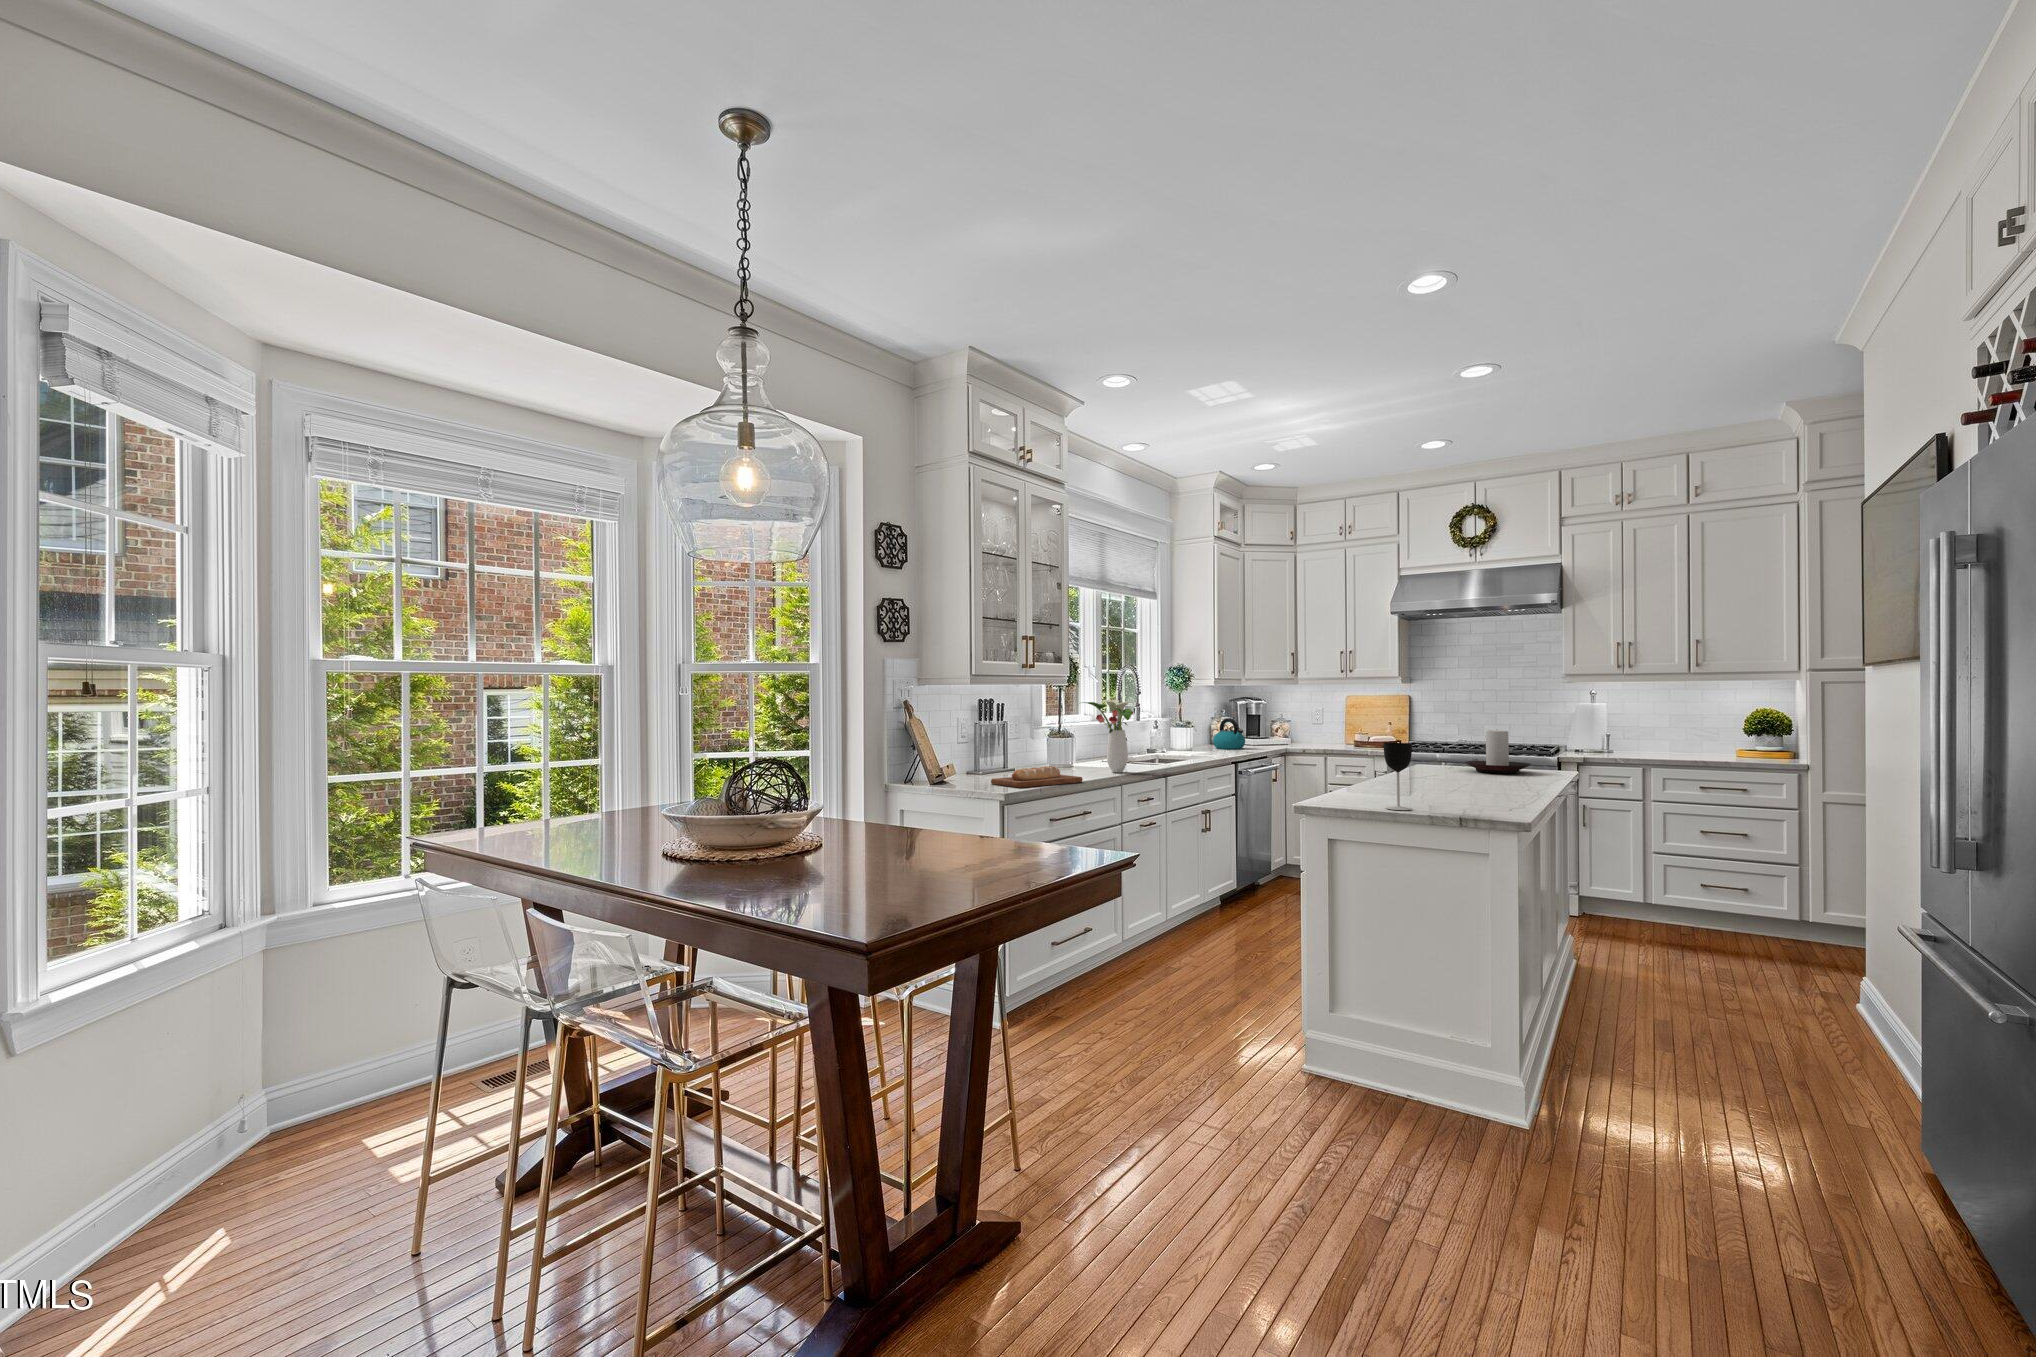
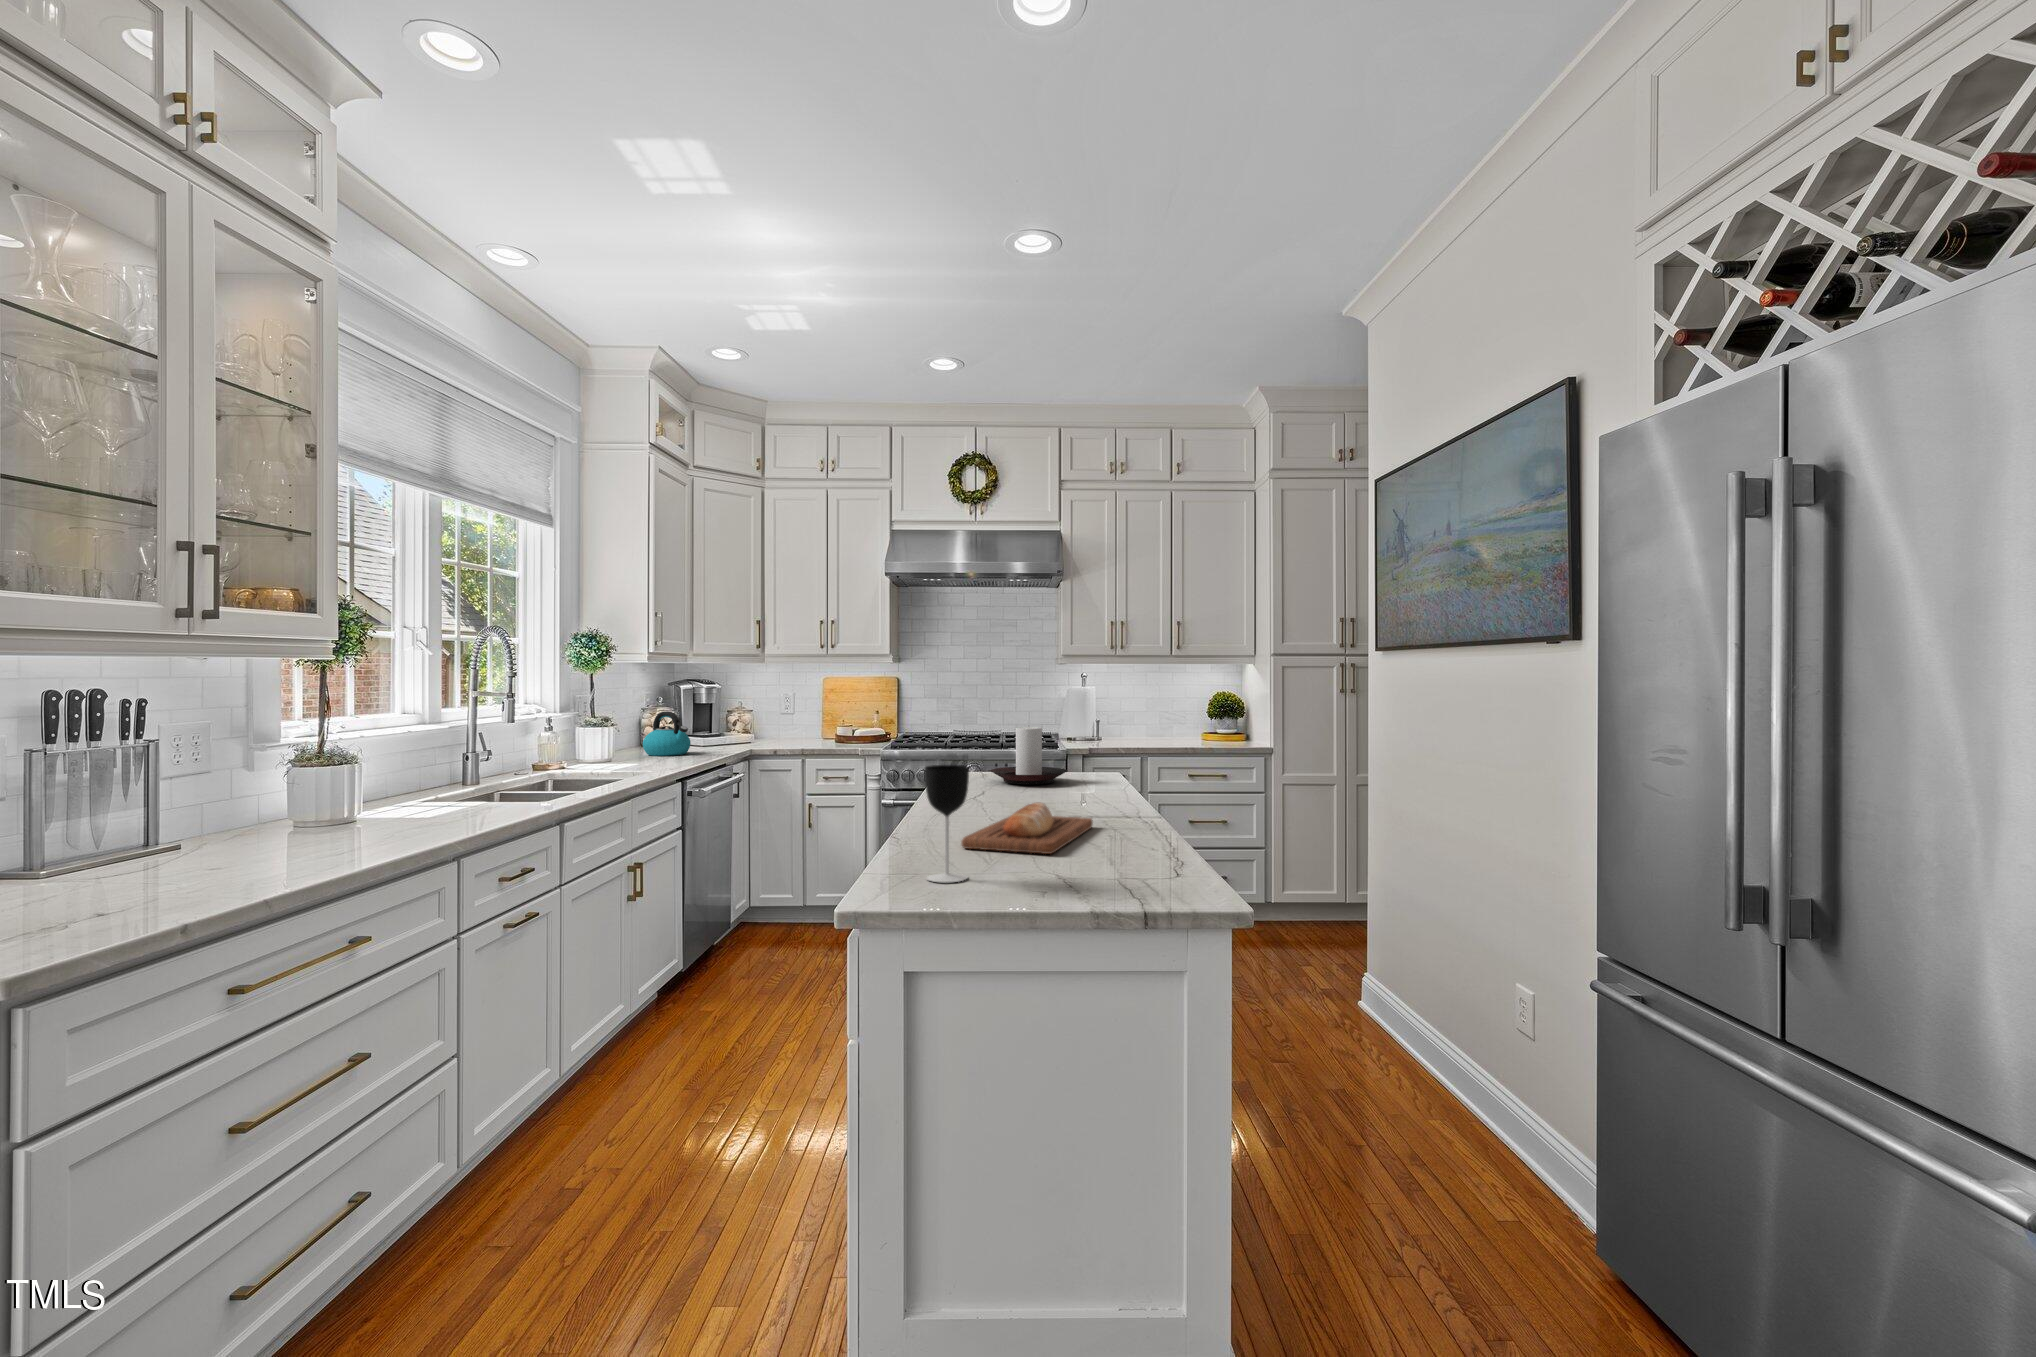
flower arrangement: present [1082,699,1134,772] -> none [363,686,485,819]
bread loaf: present [991,766,1082,788] -> present [962,803,1093,854]

